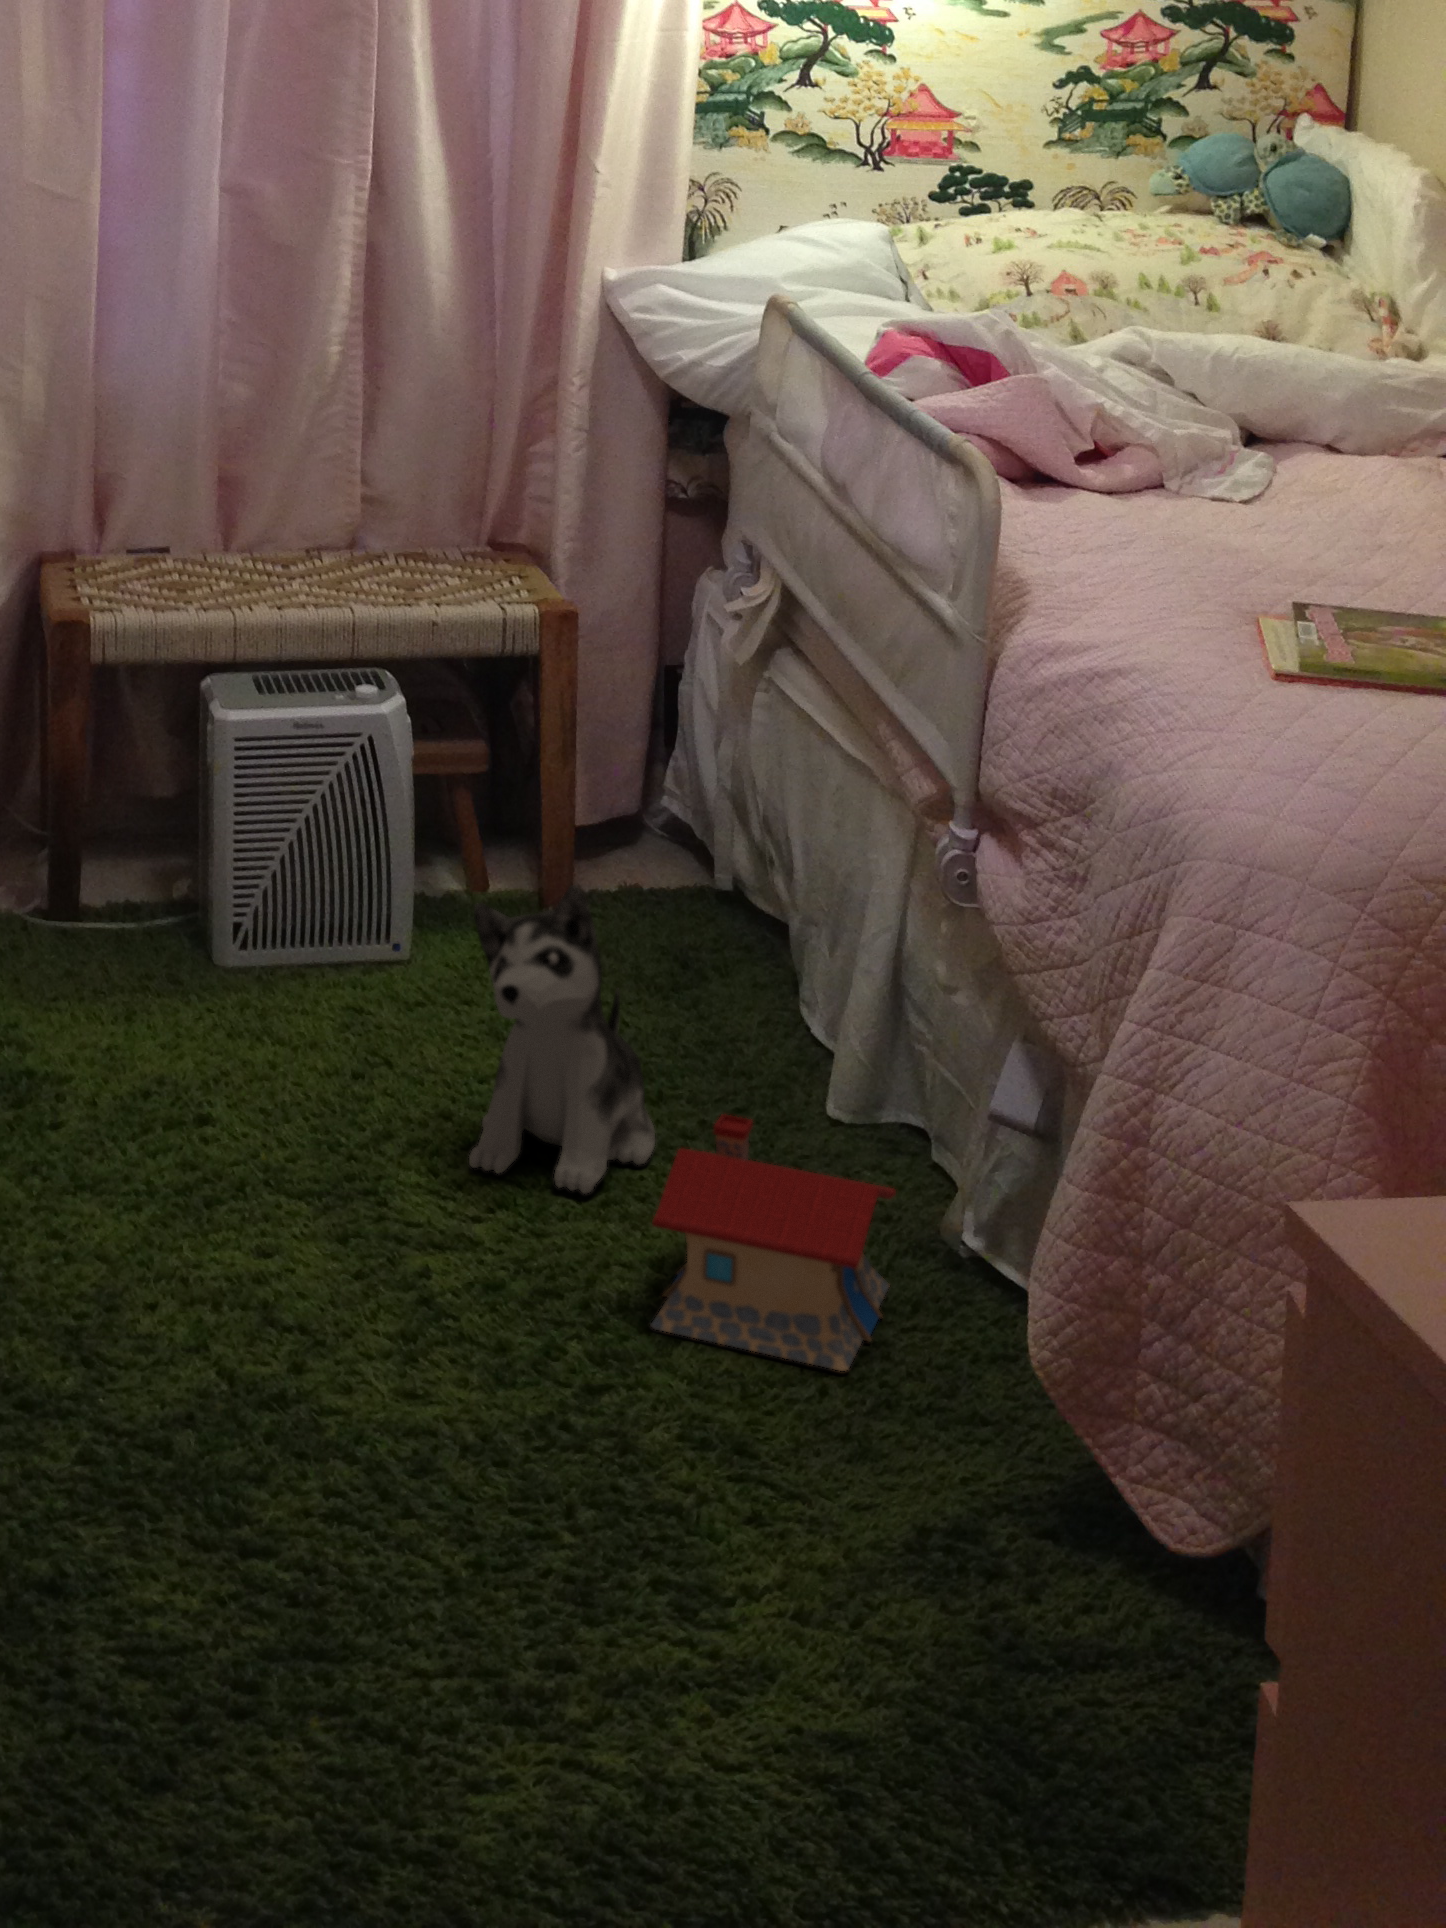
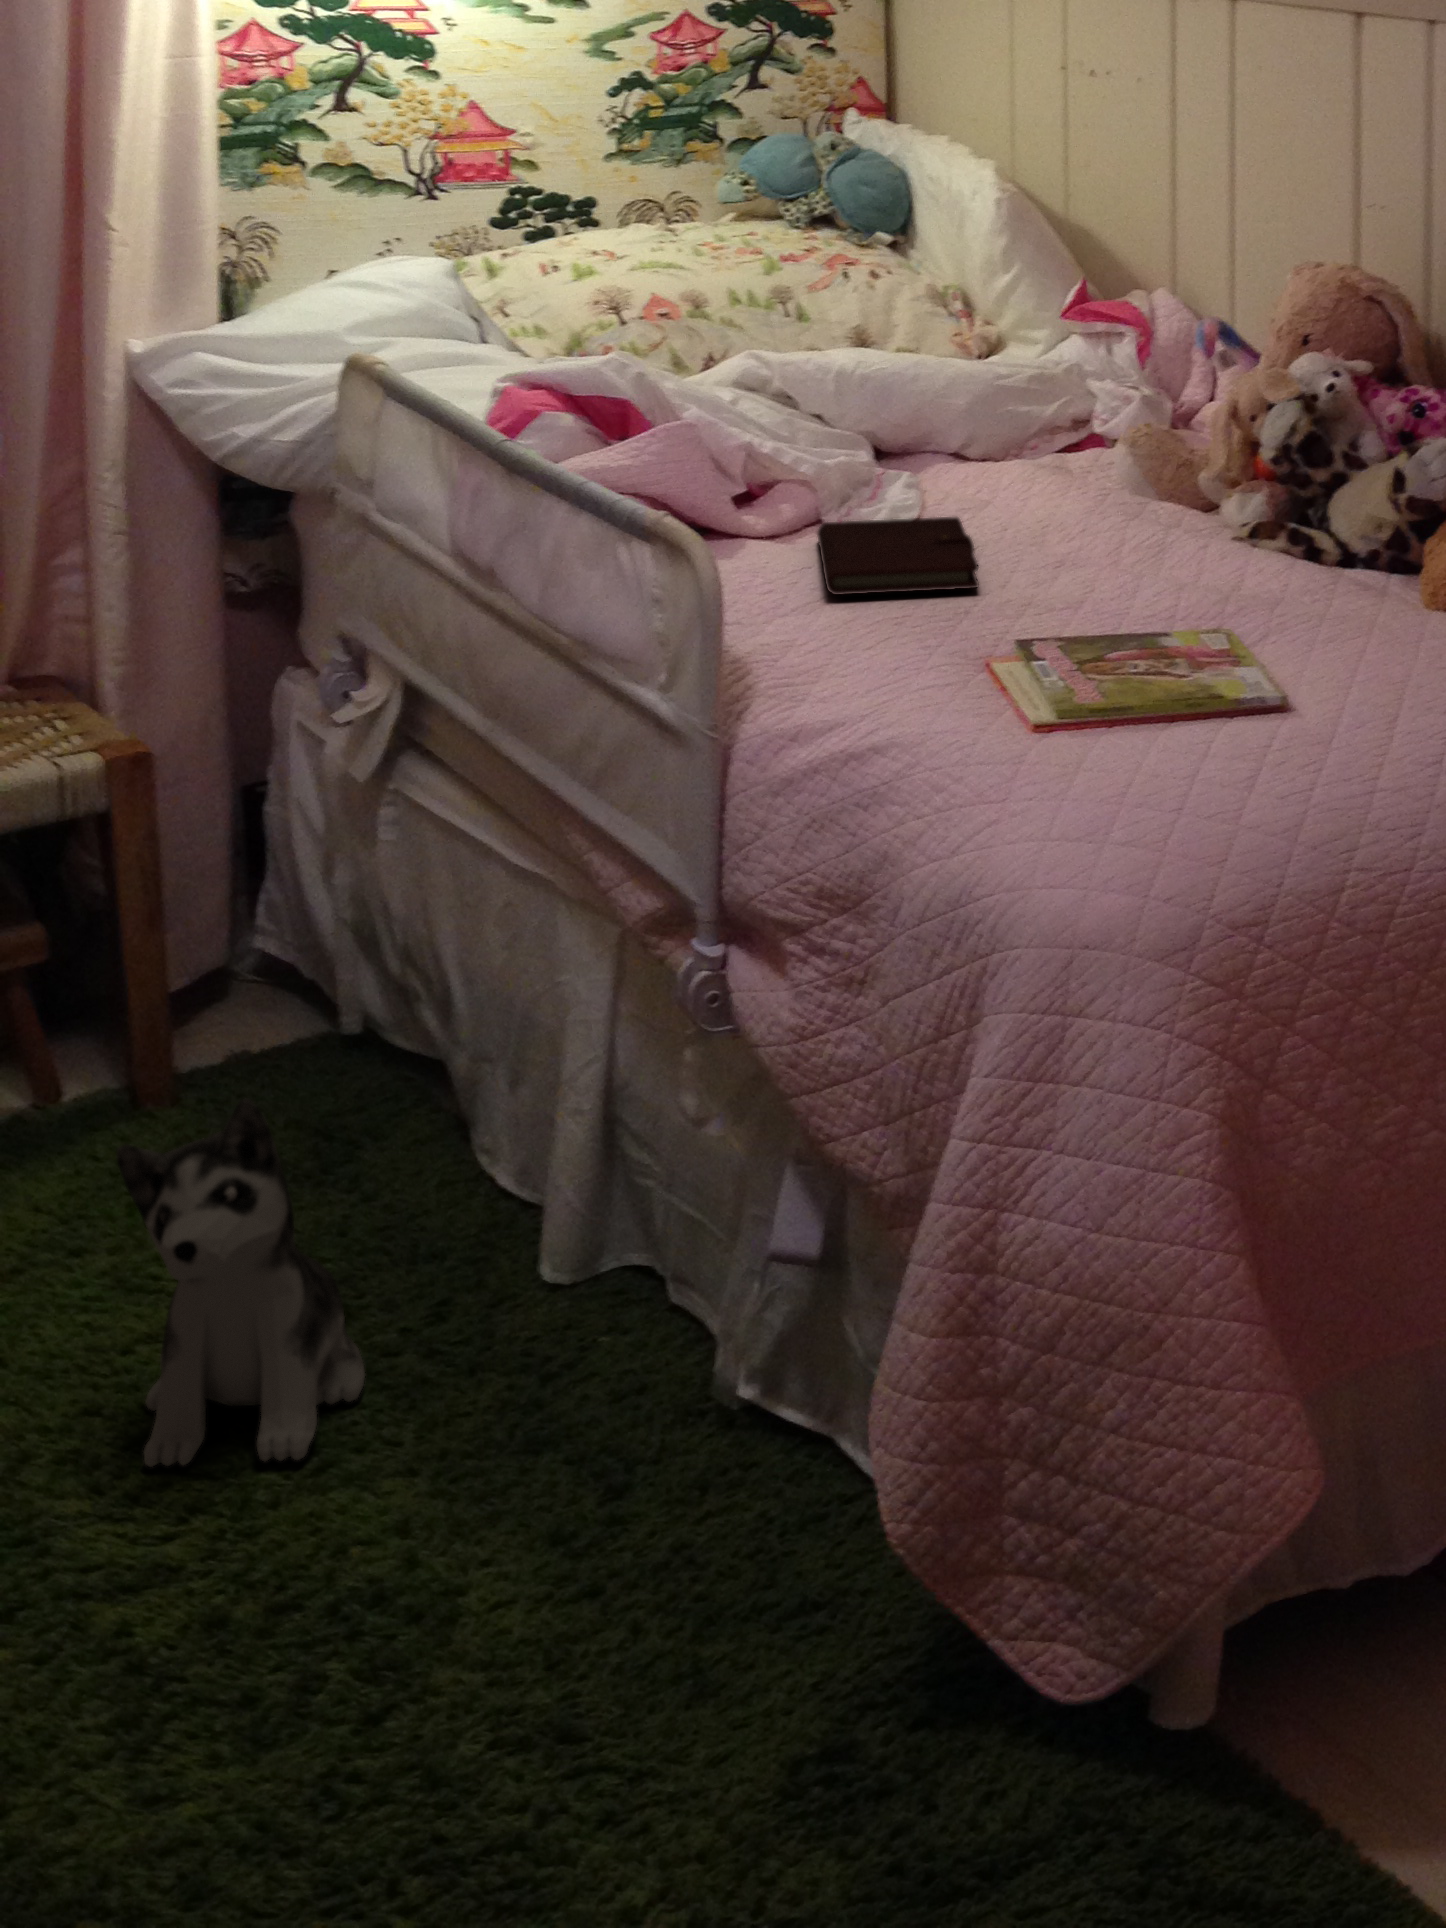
notebook: none [1133,483,1295,555] -> present [818,517,979,595]
toy house: present [651,1115,896,1371] -> none [415,1329,678,1612]

